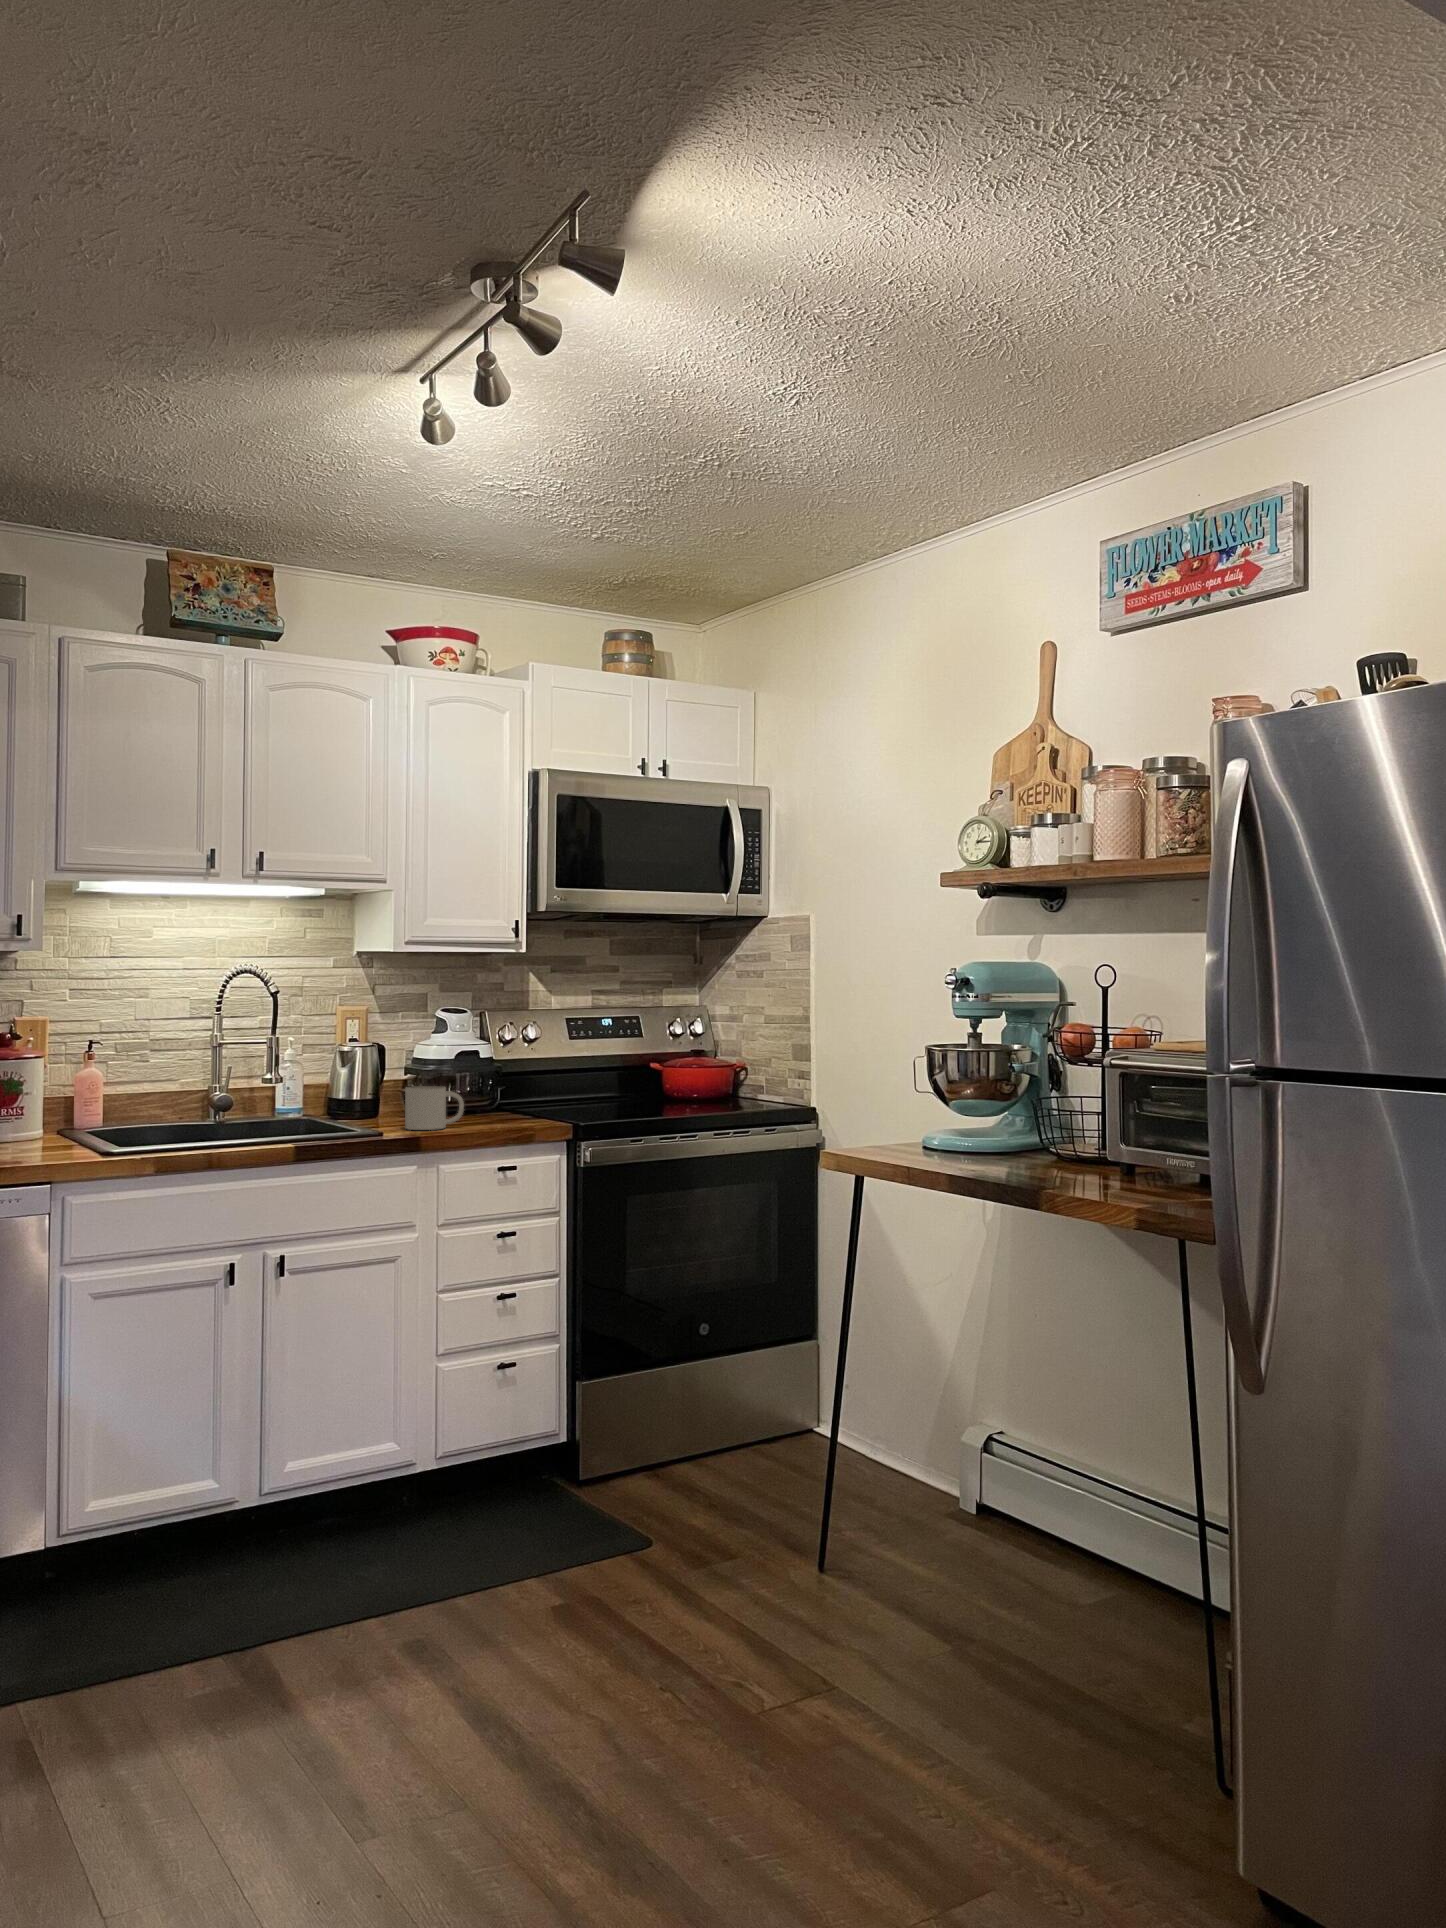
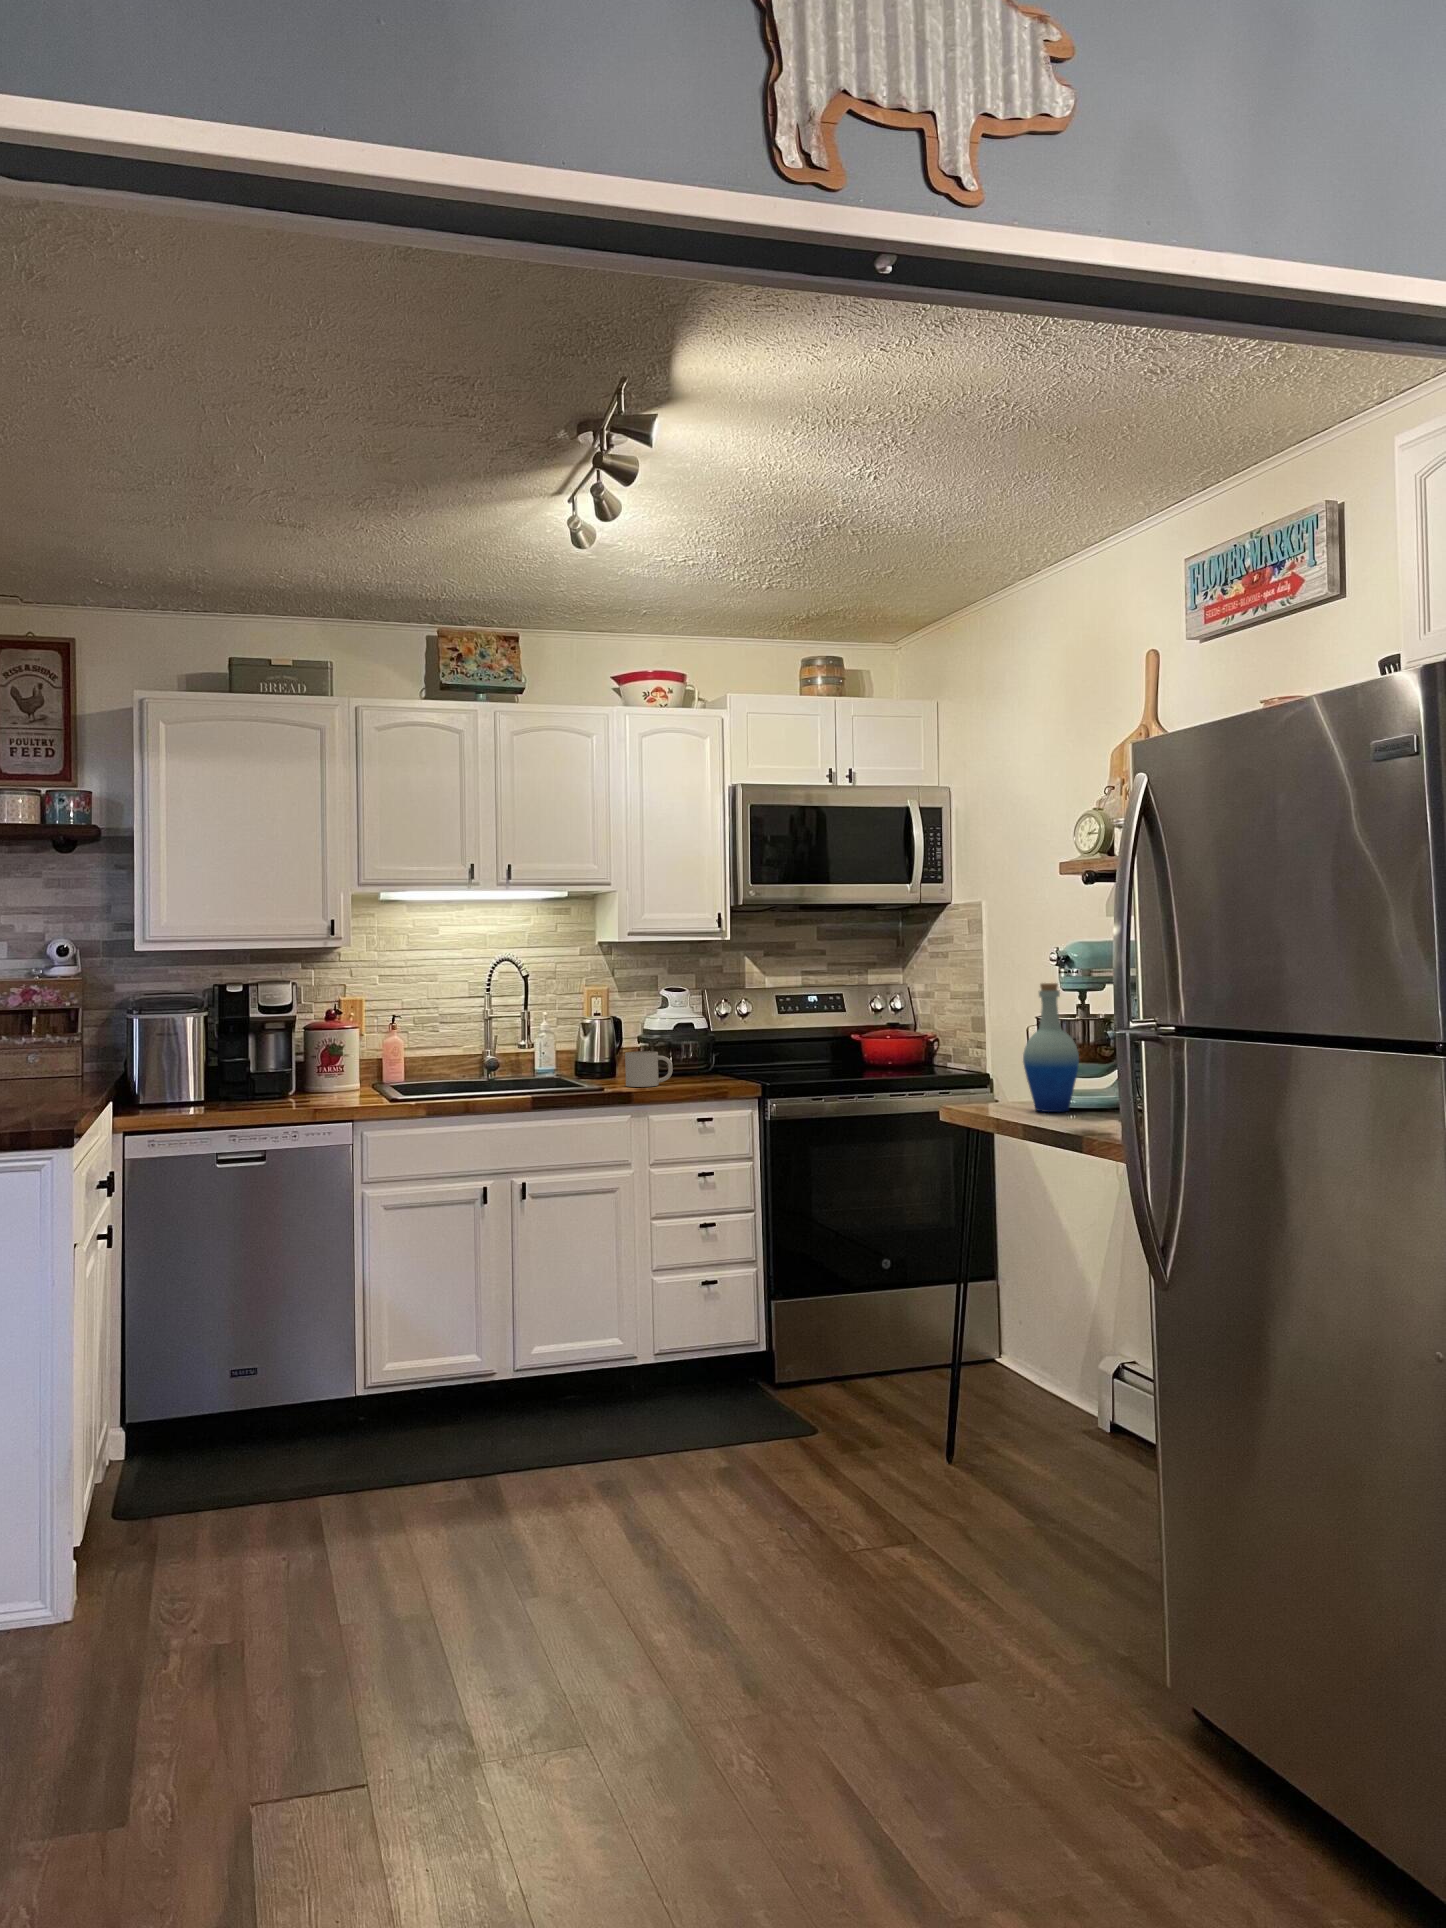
bottle: none [937,1013,1002,1164] -> present [1023,983,1079,1112]

